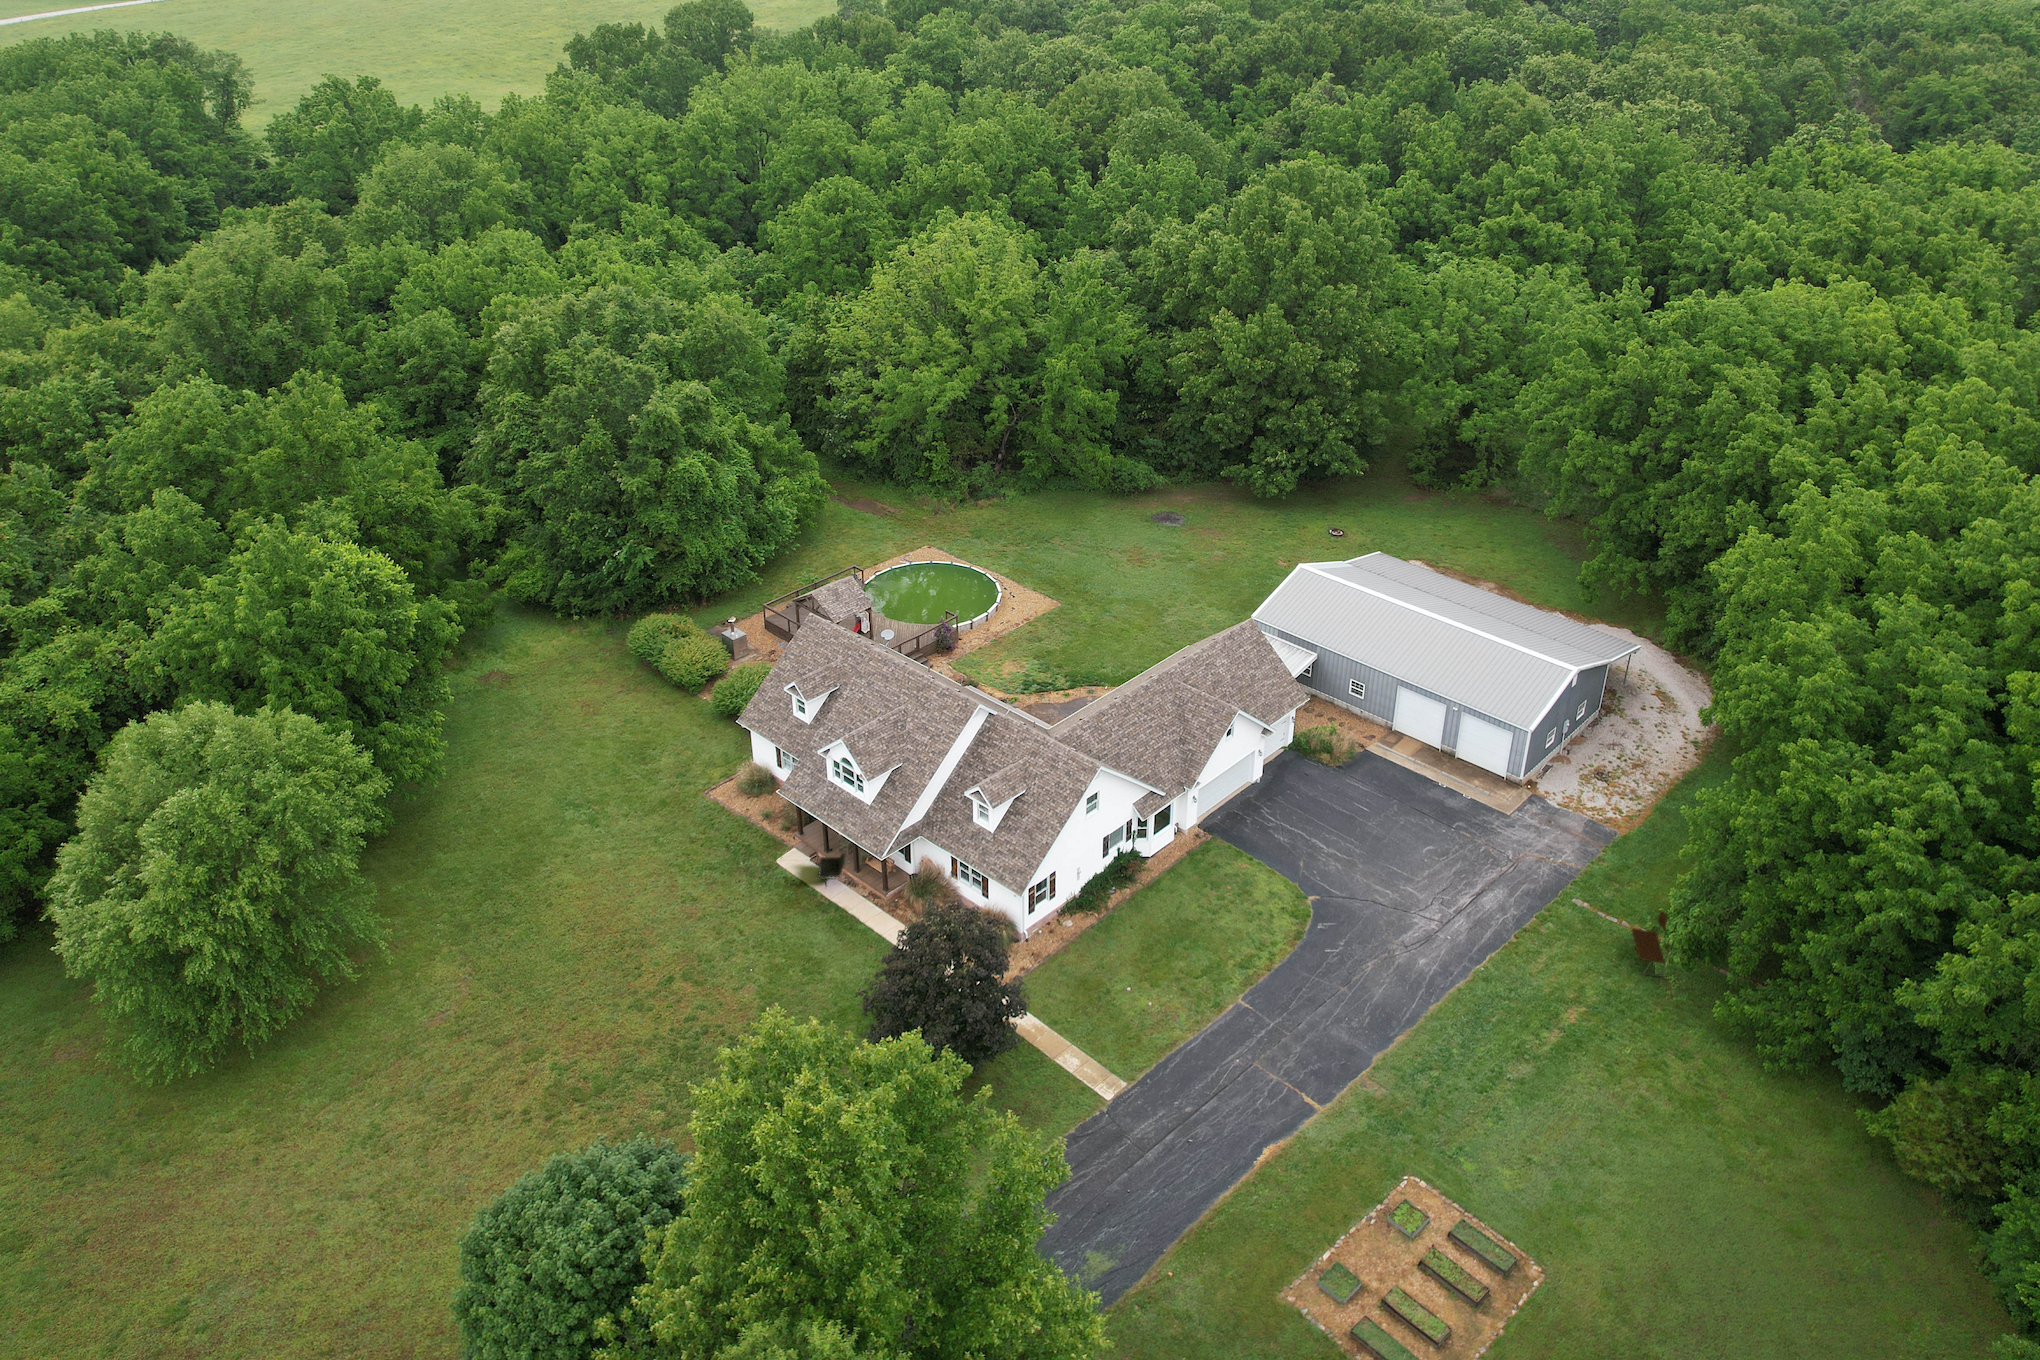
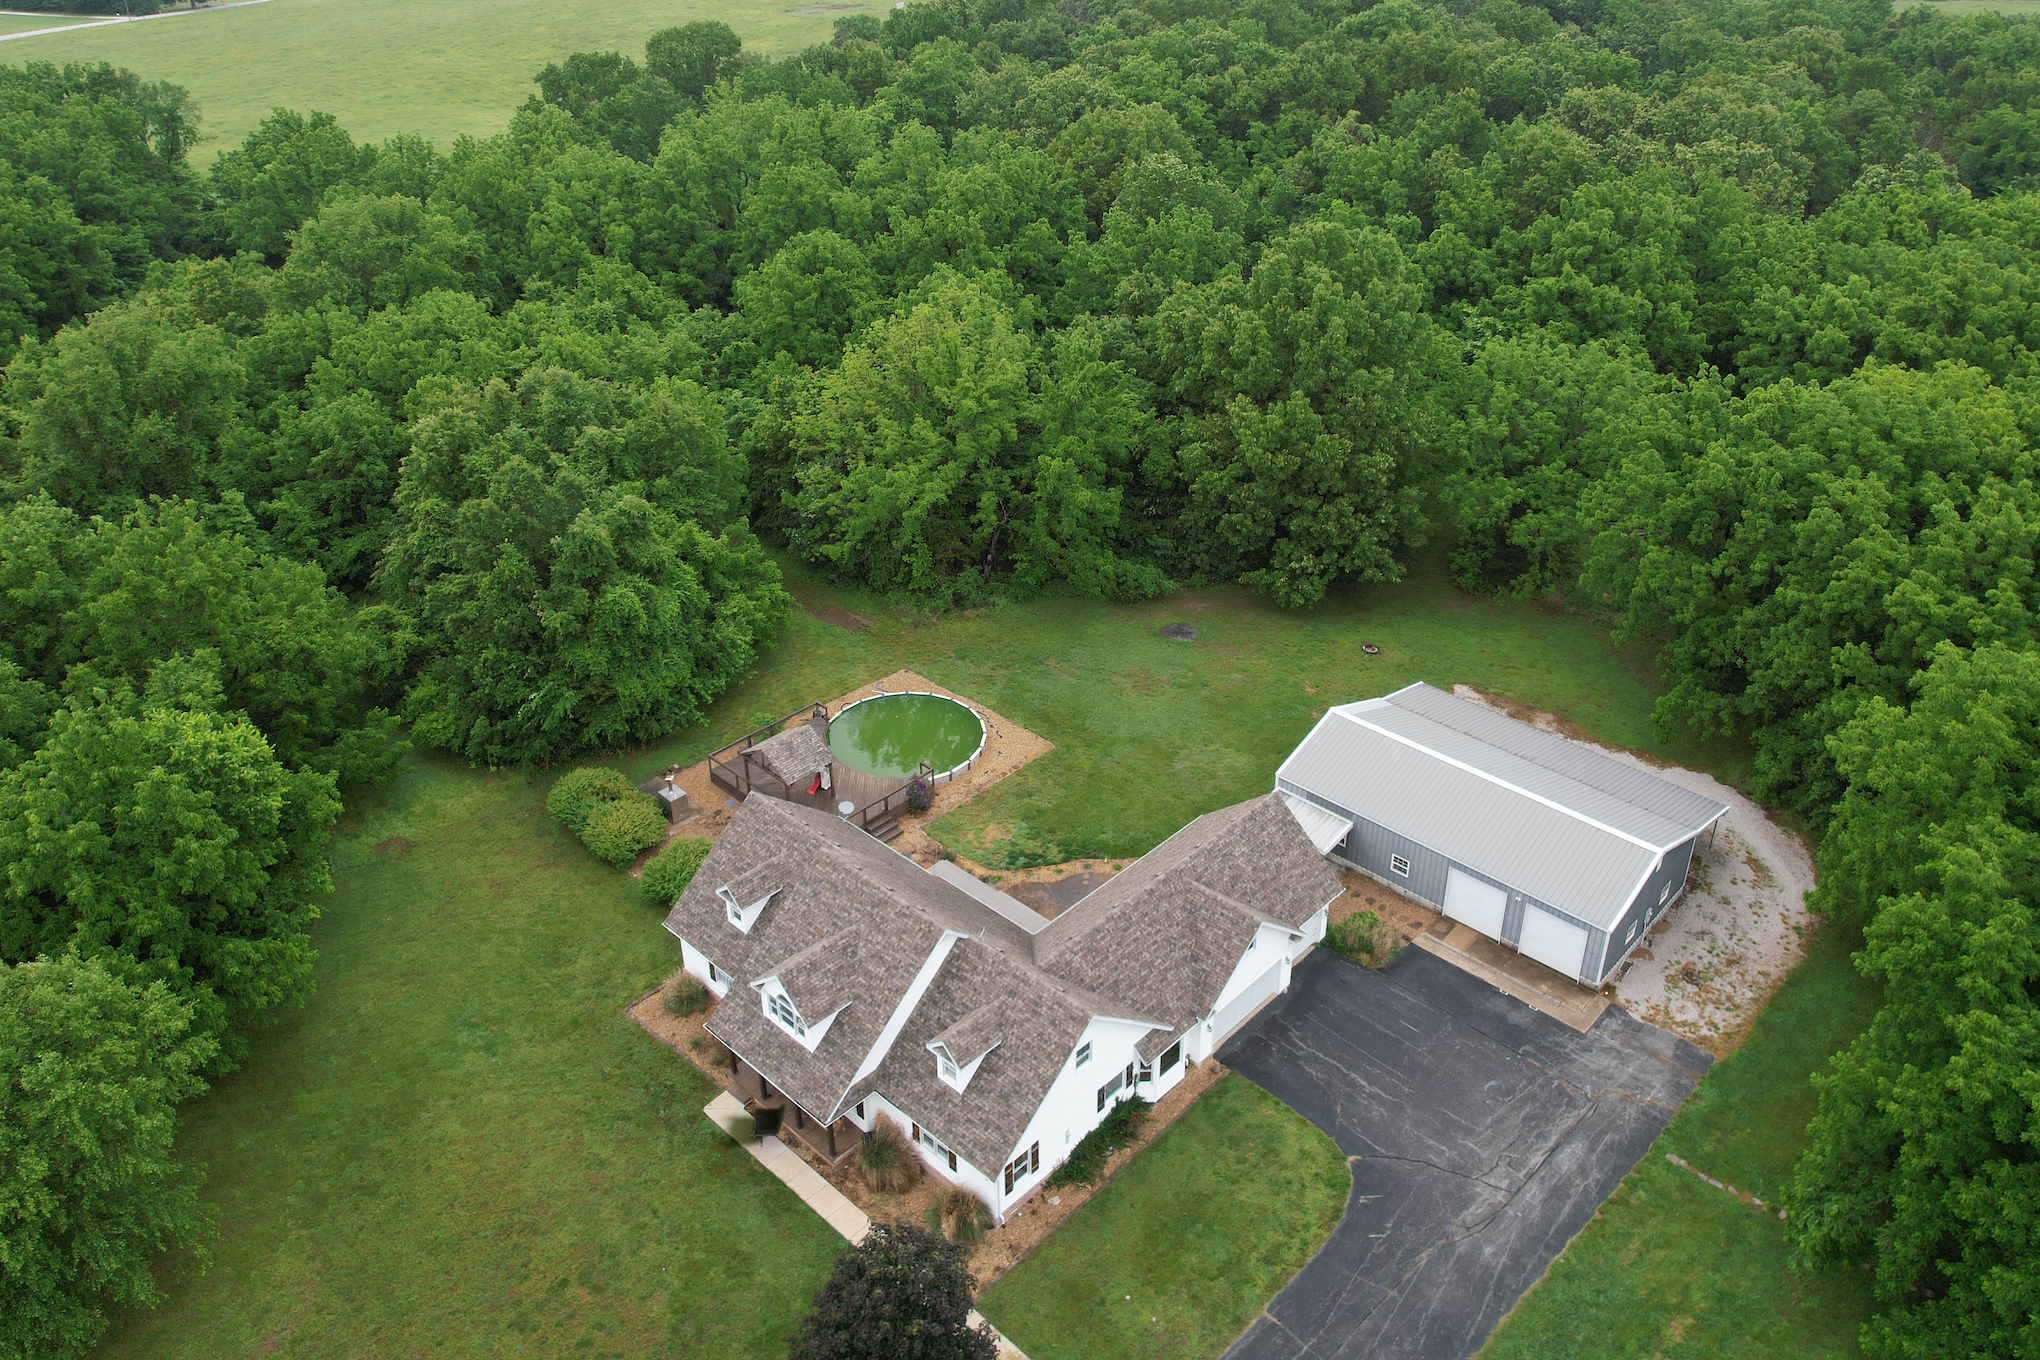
bench: present [1632,911,1669,976] -> none [1744,1189,1799,1275]

